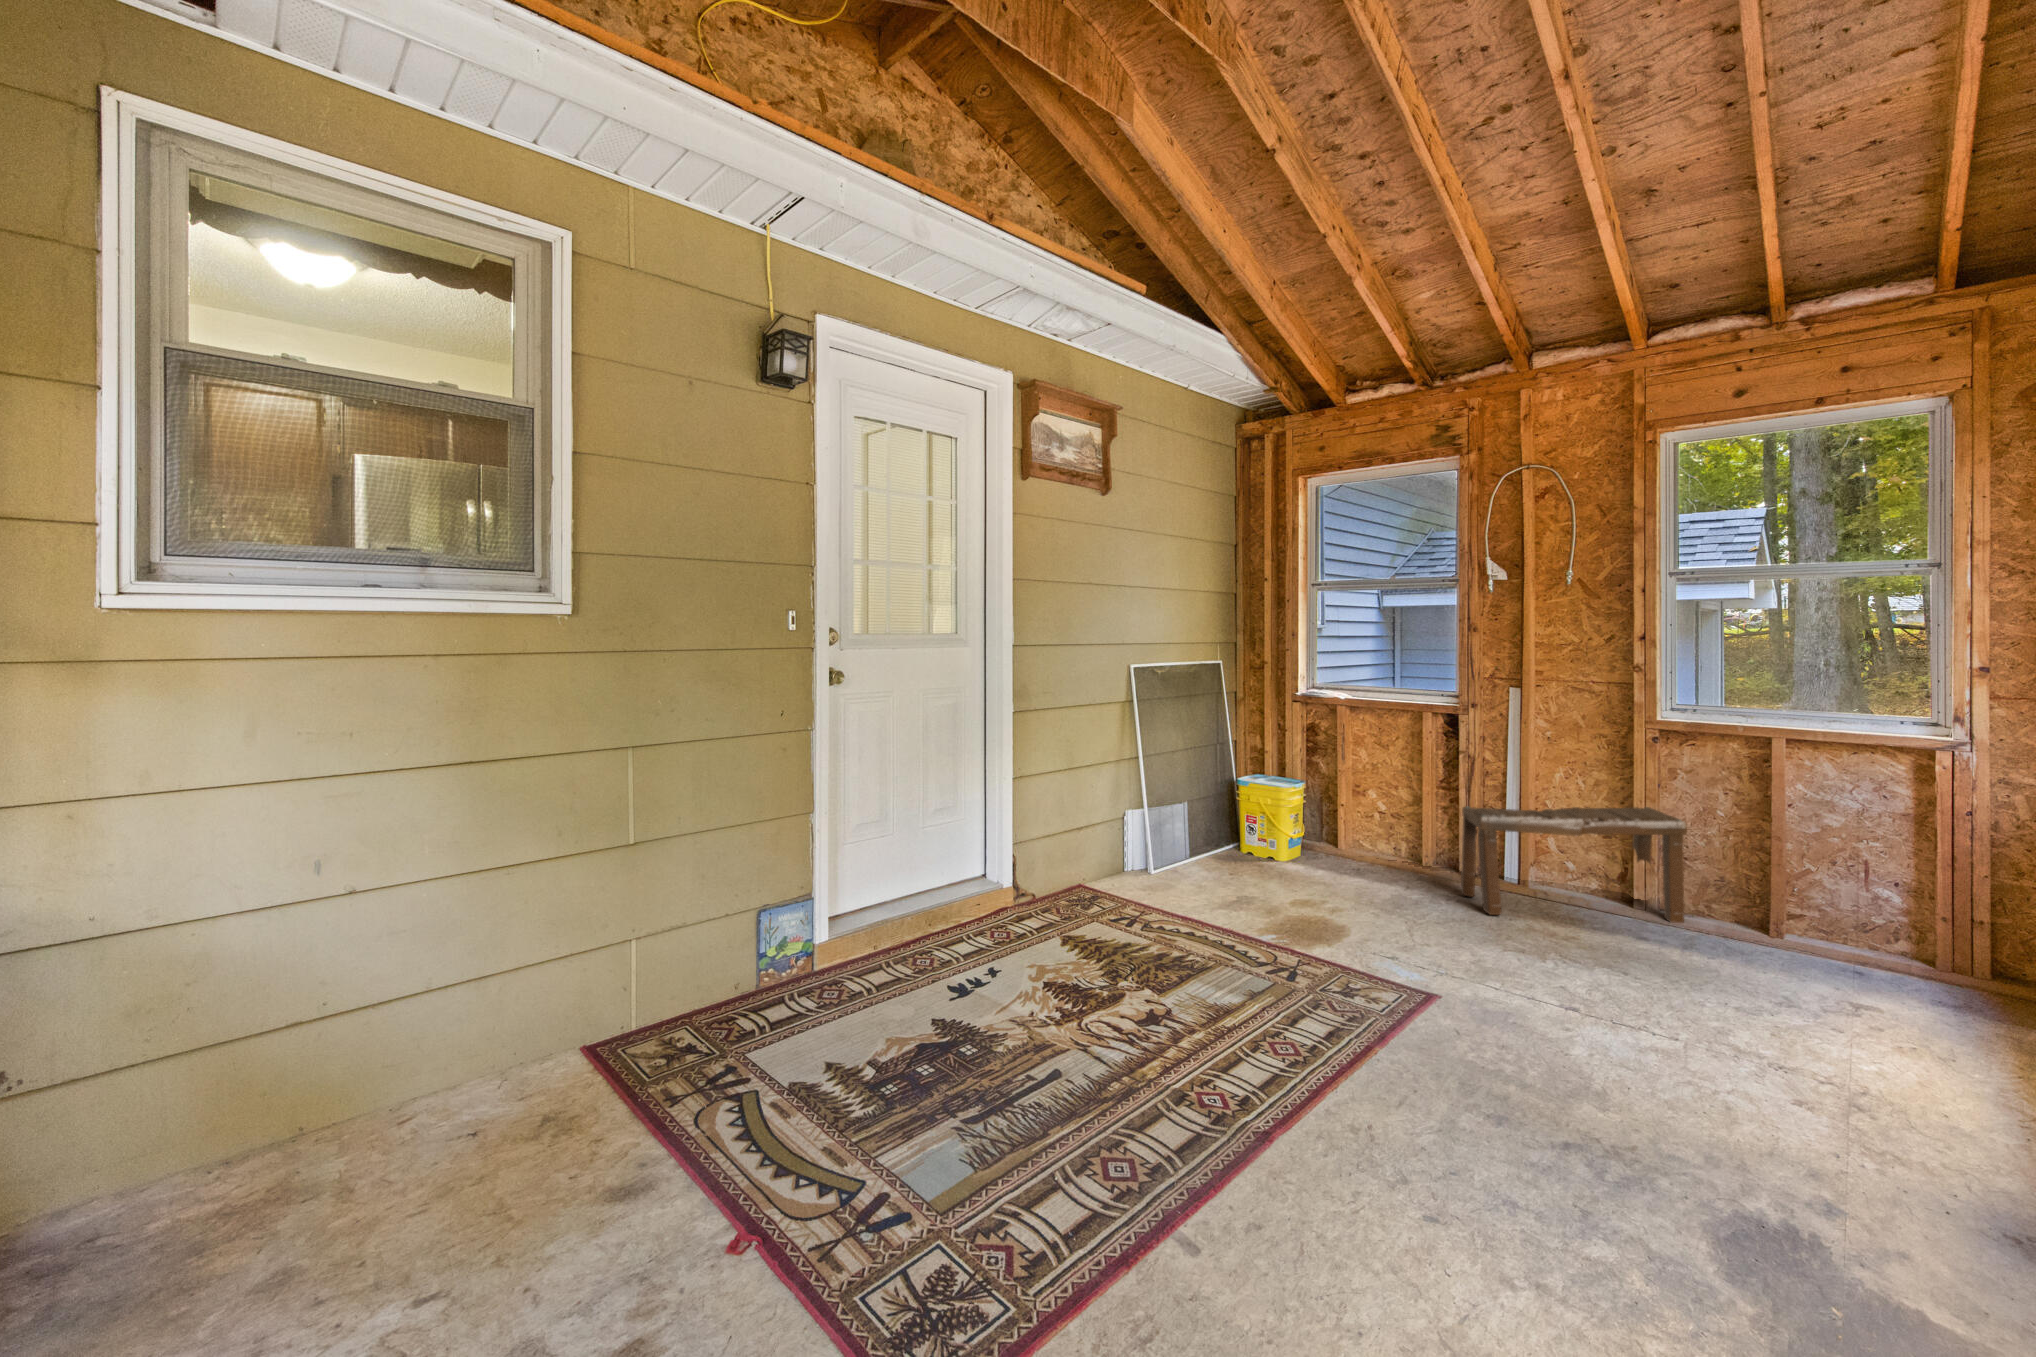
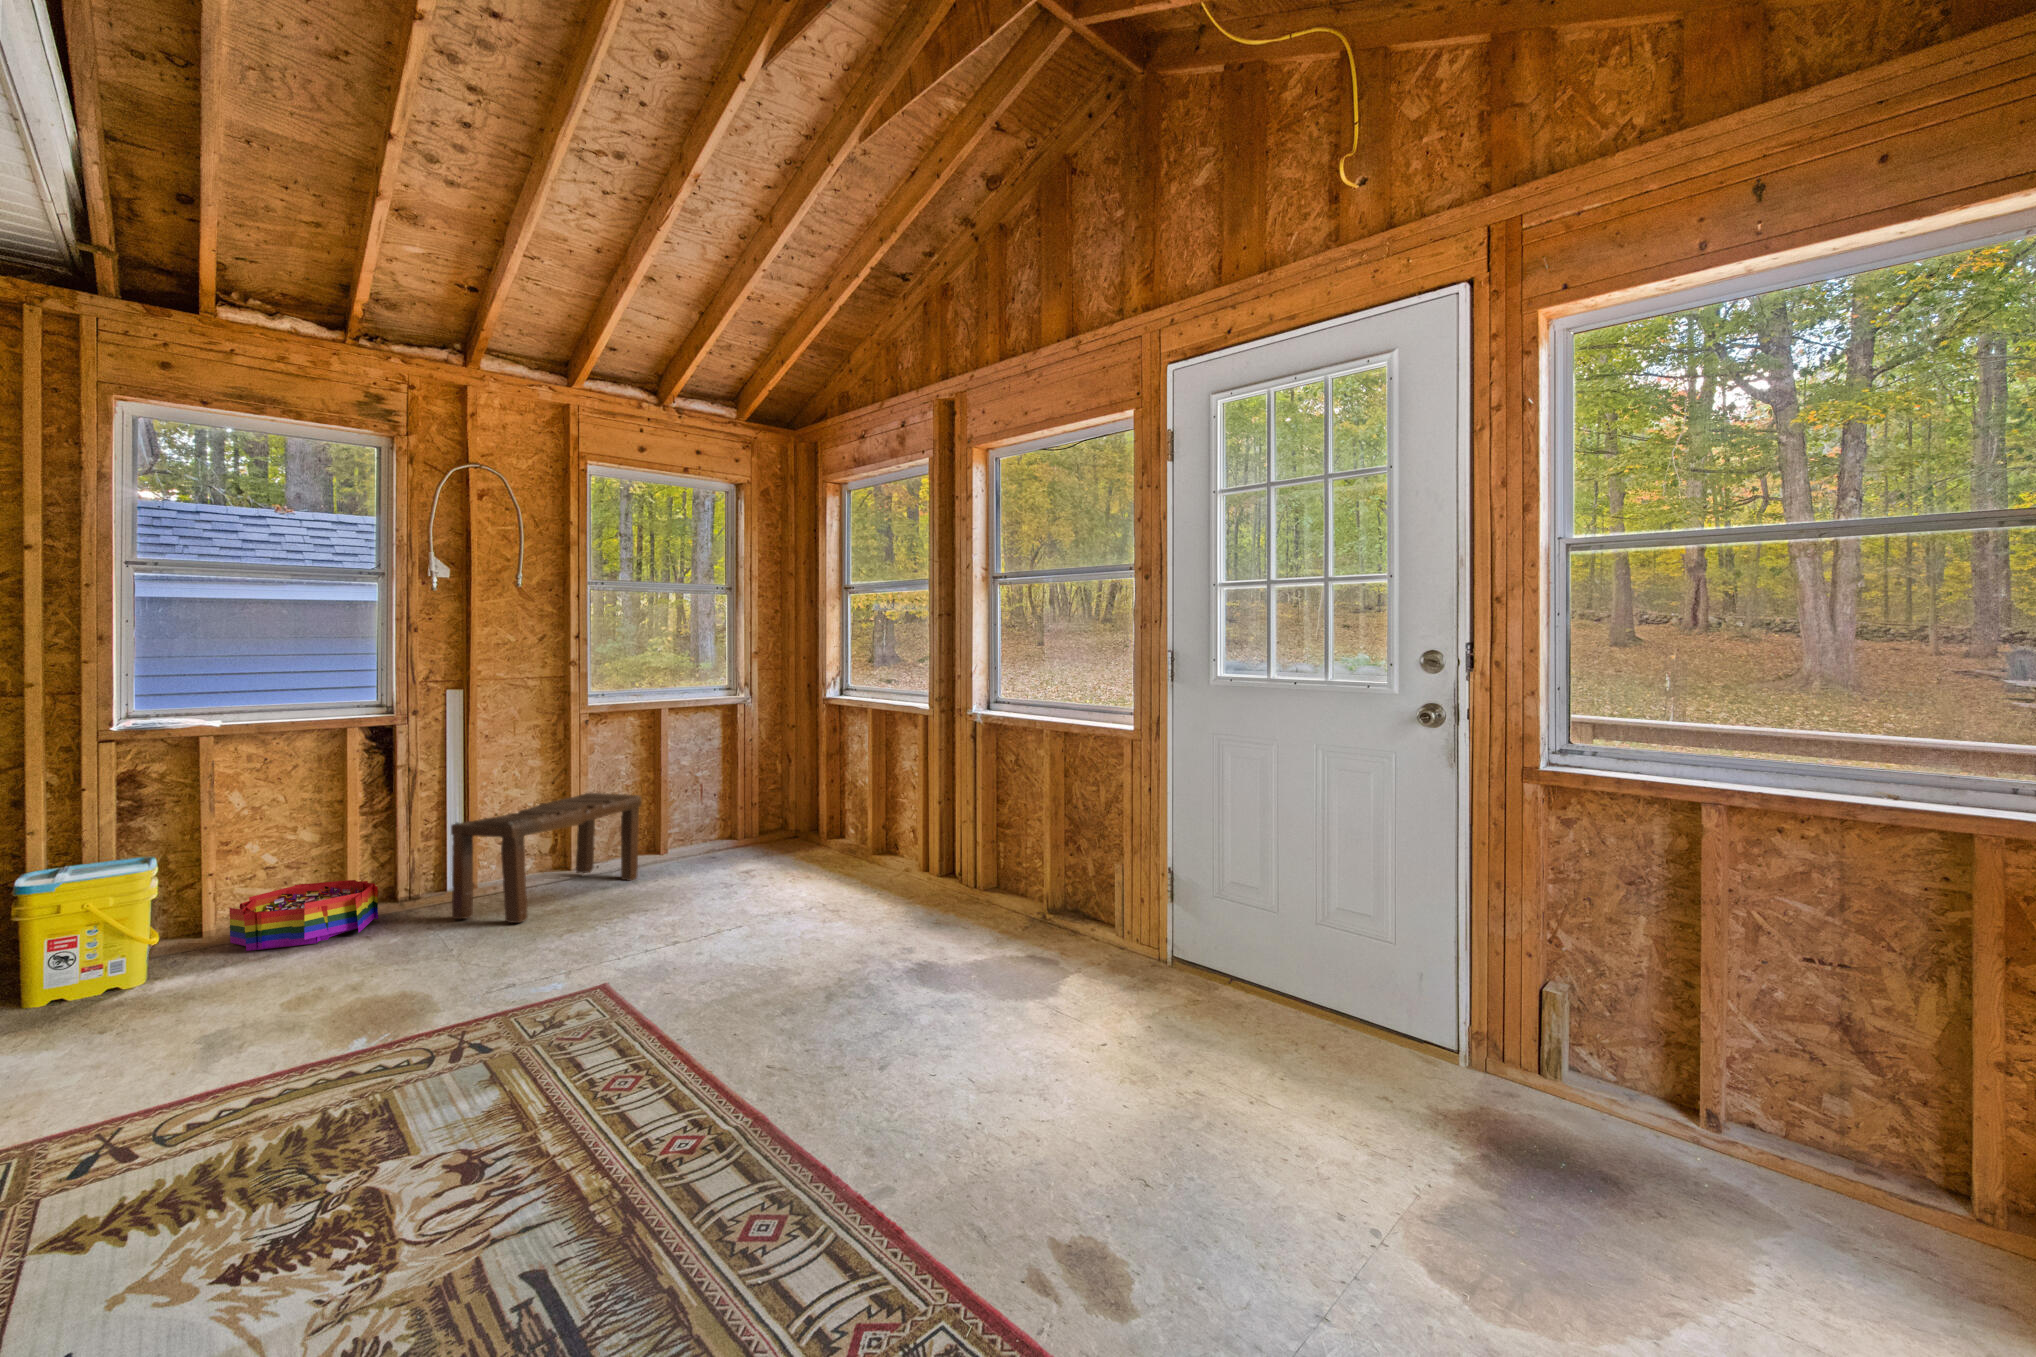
storage bin: none [1336,831,1431,879] -> present [229,880,378,951]

